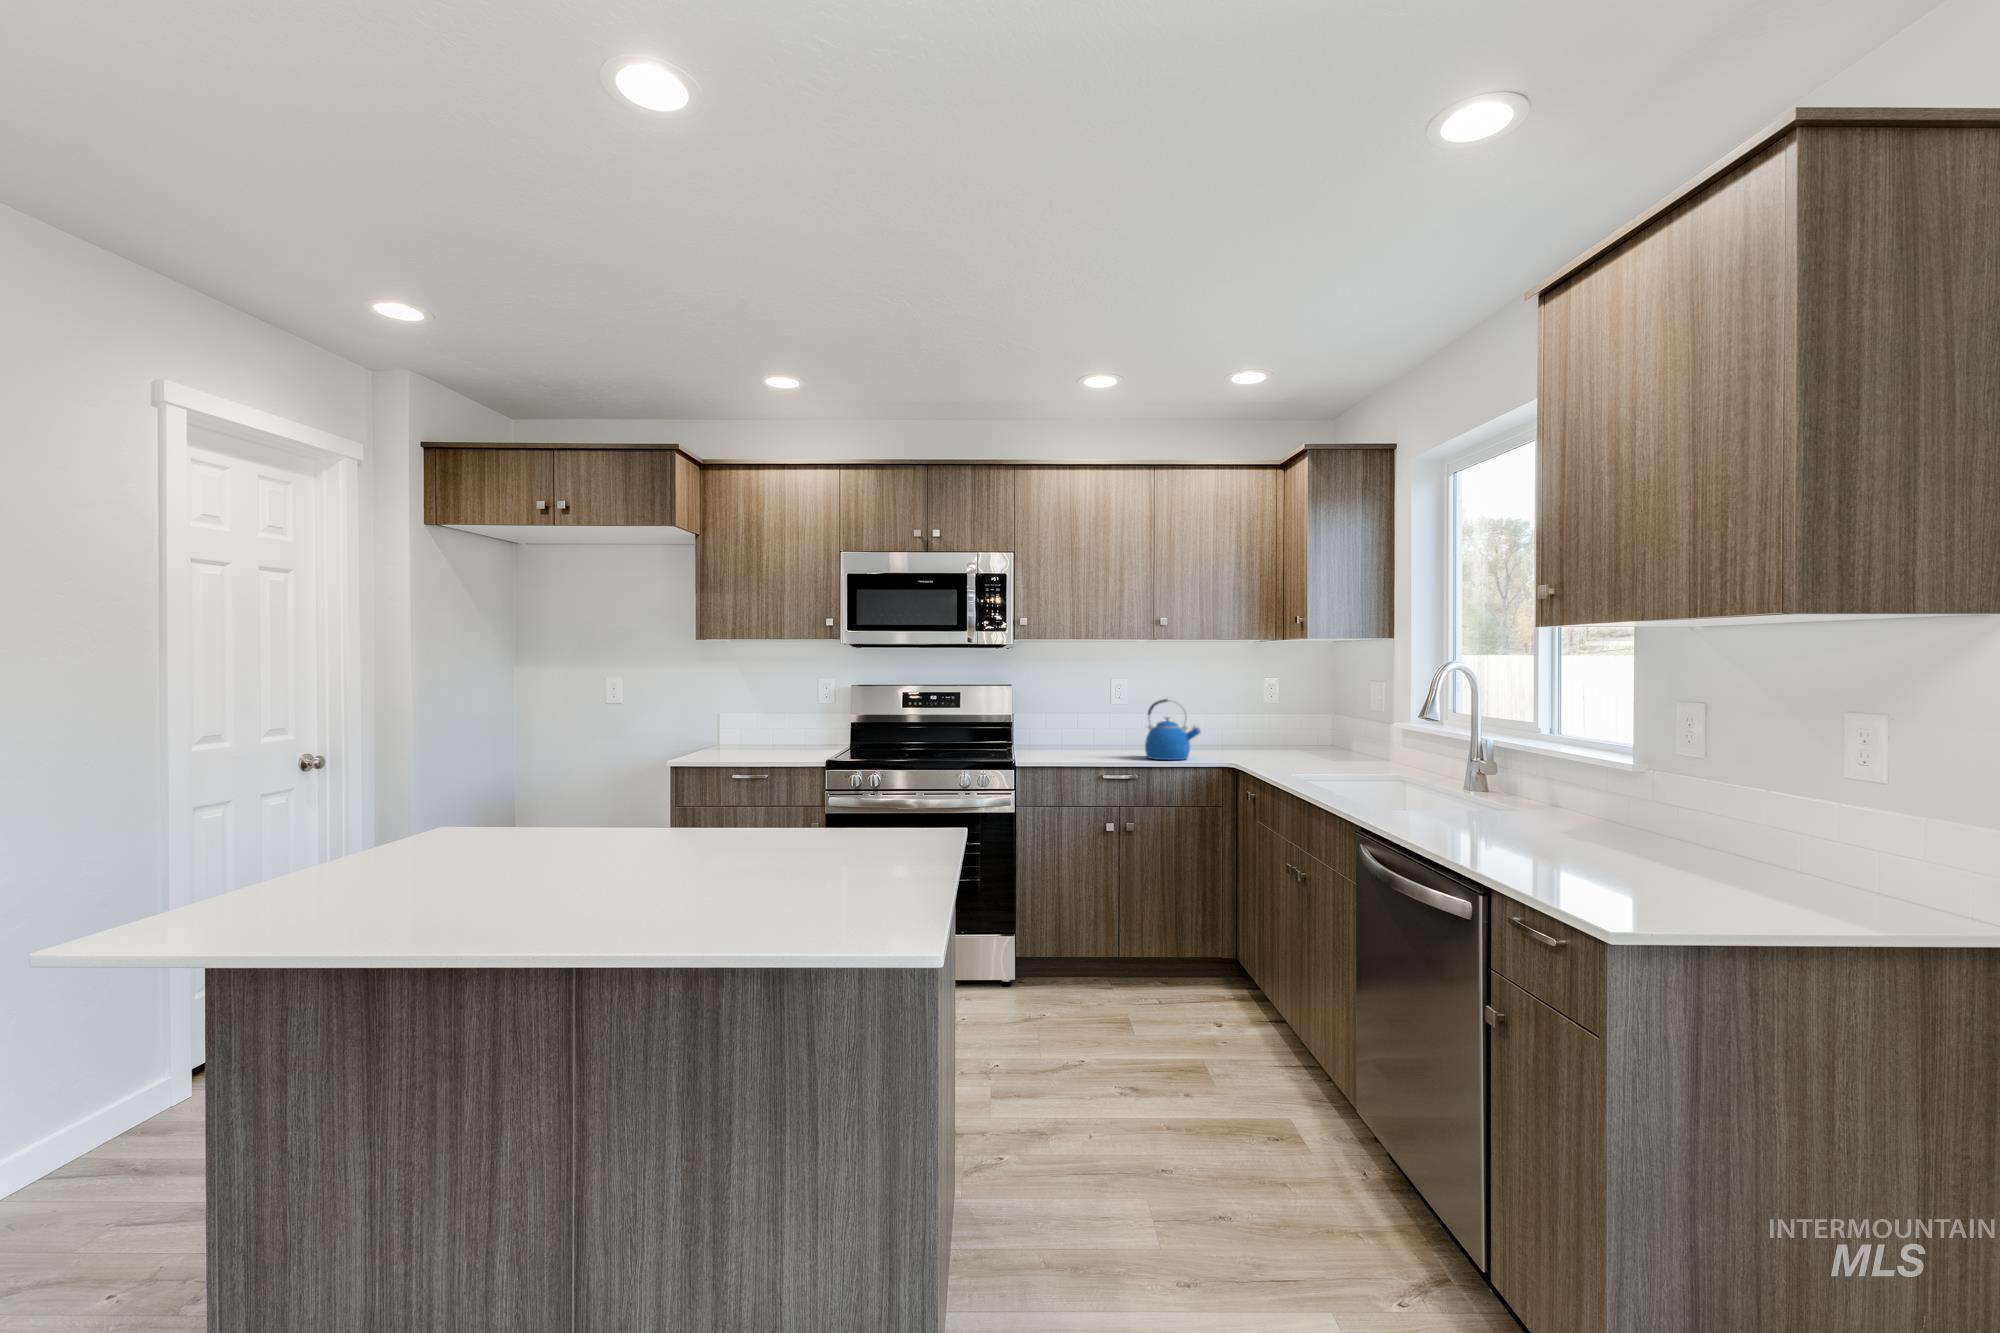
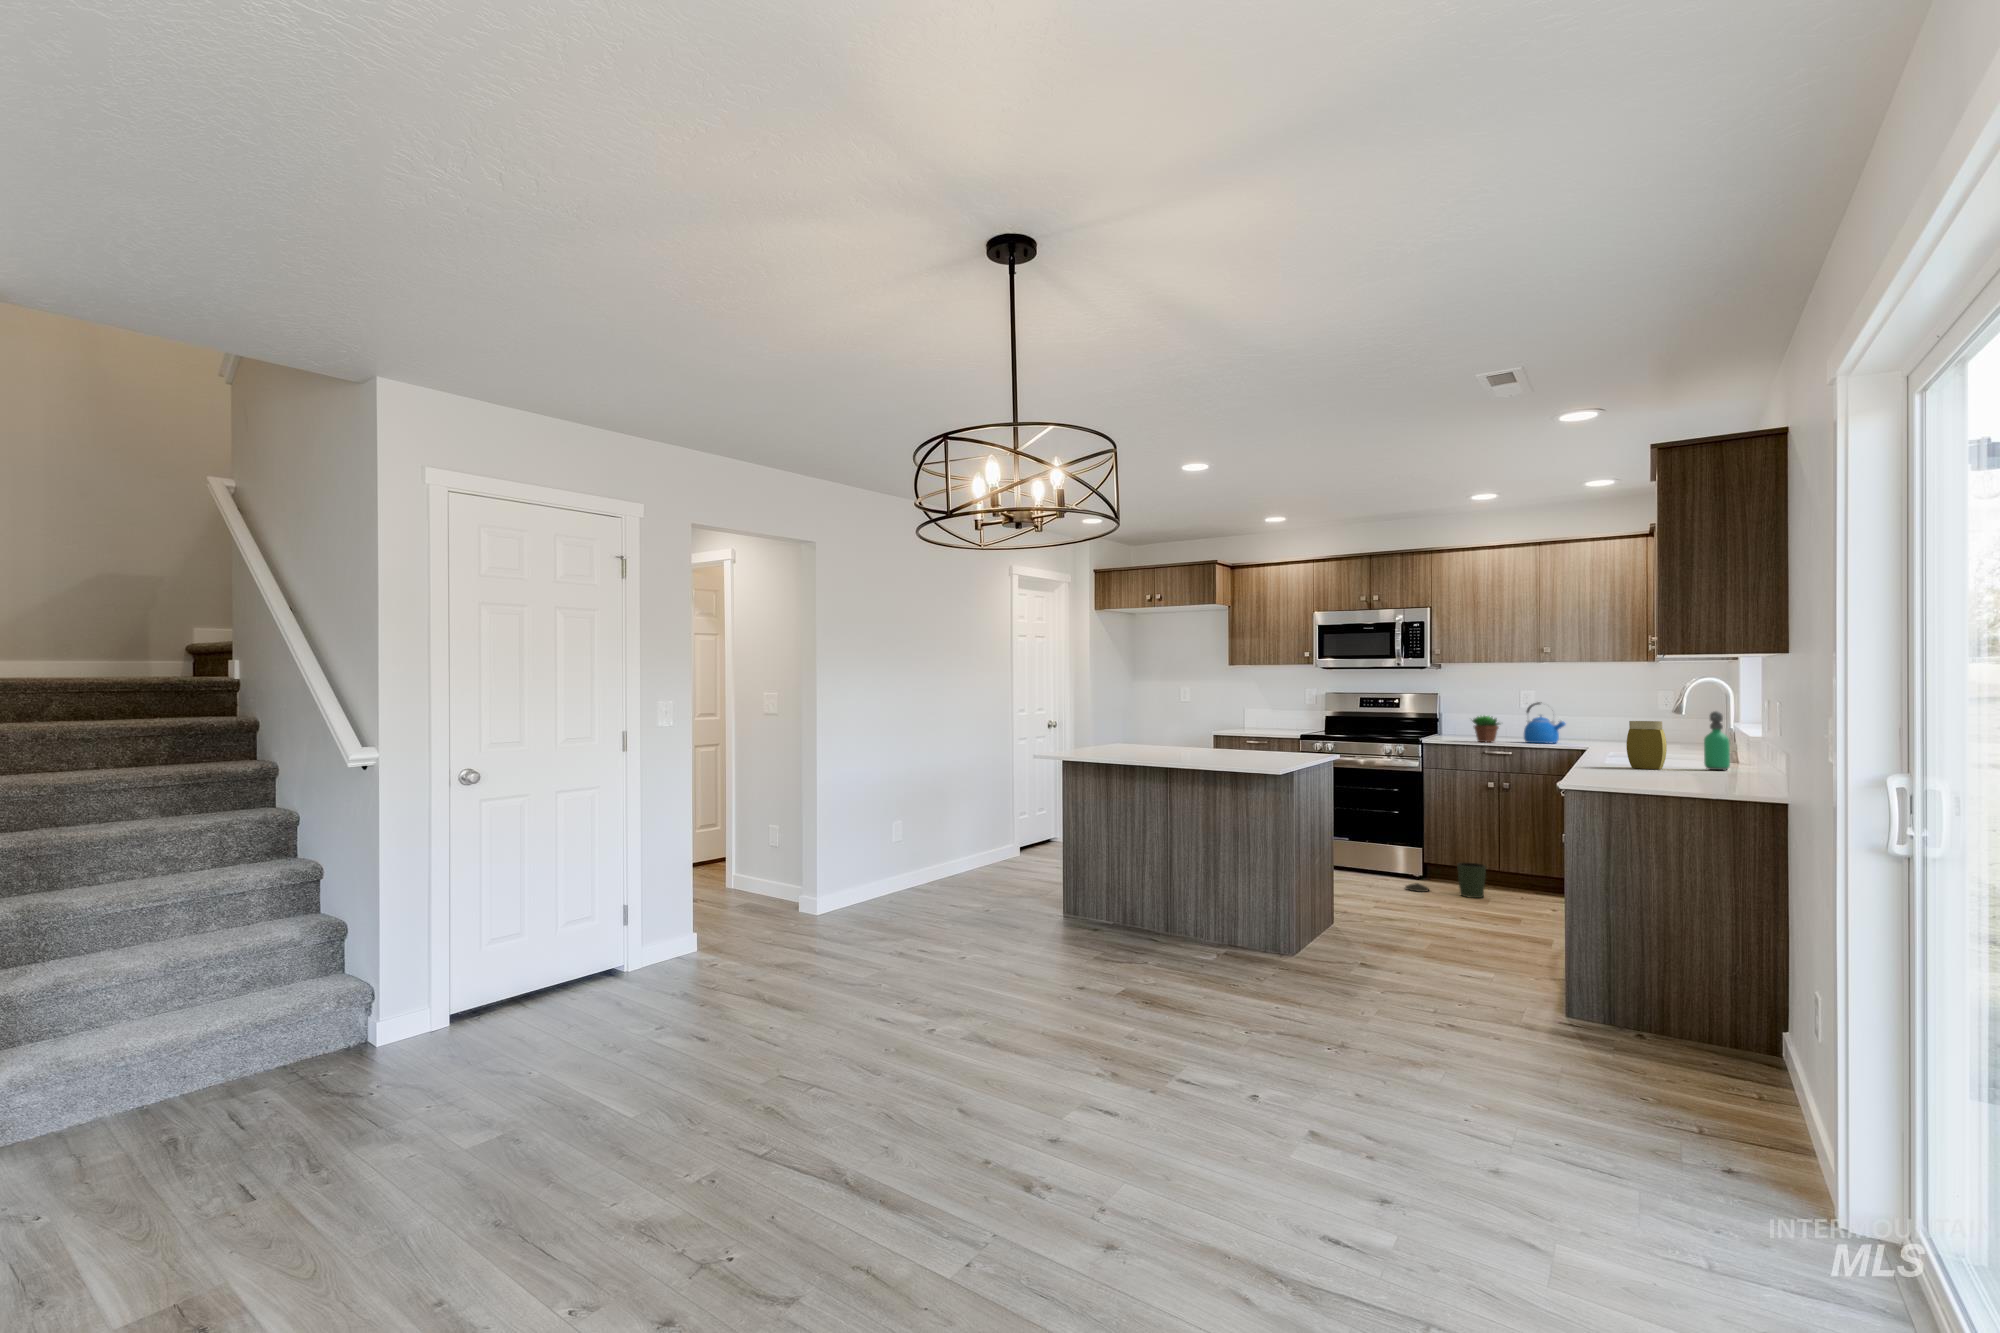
succulent plant: none [1079,719,1122,762] -> present [1472,716,1500,742]
soap dispenser: none [1727,765,1780,886] -> present [1704,711,1730,770]
jar: none [1619,787,1710,899] -> present [1626,721,1667,769]
trash can: none [997,953,1115,1015] -> present [1405,863,1486,898]

